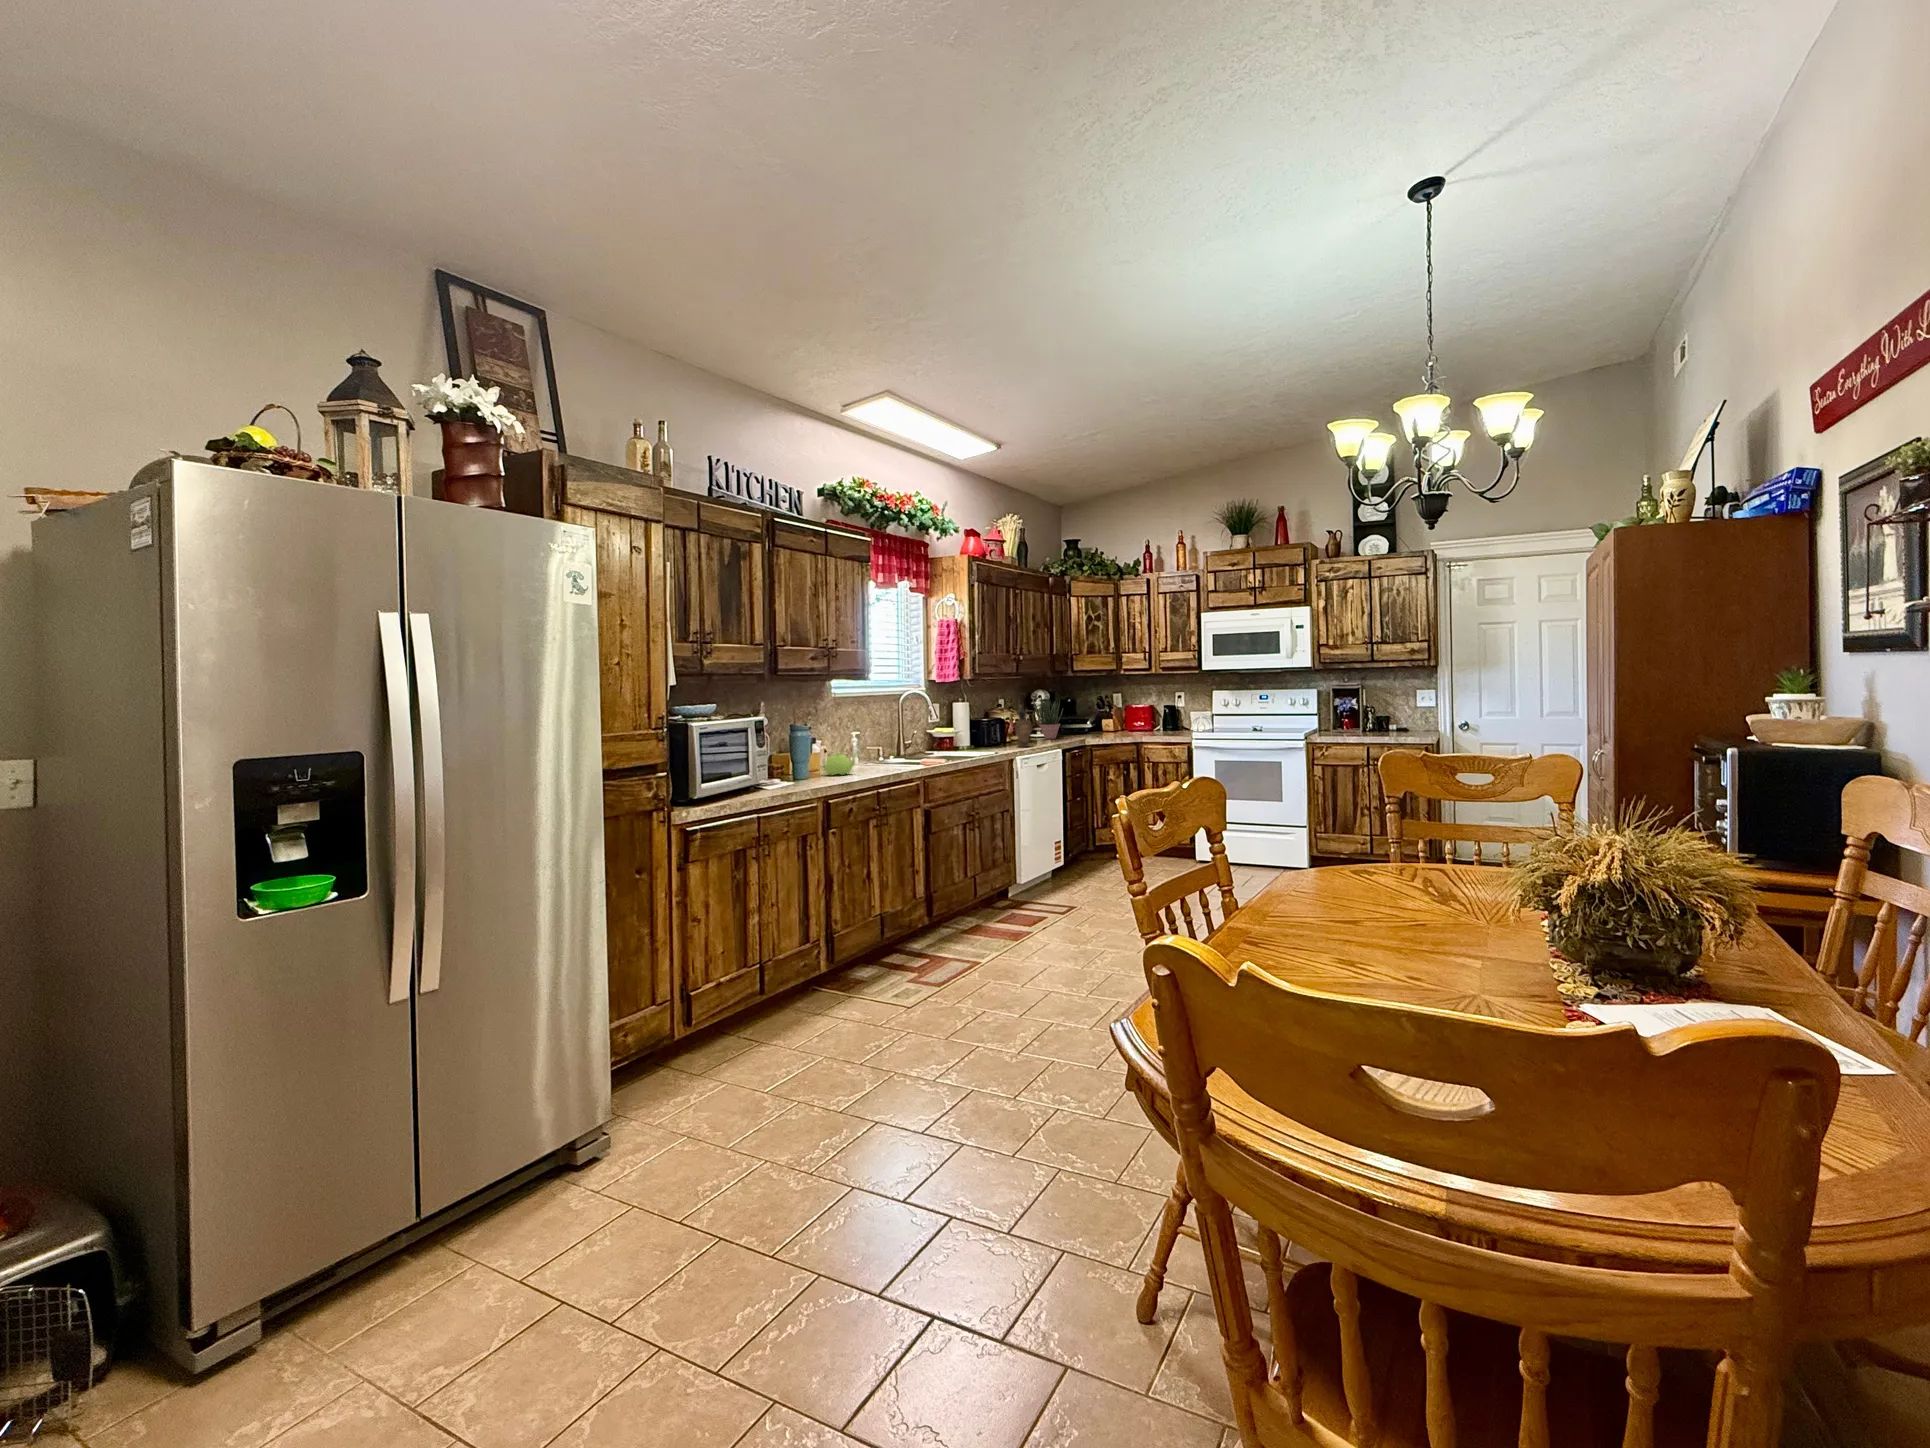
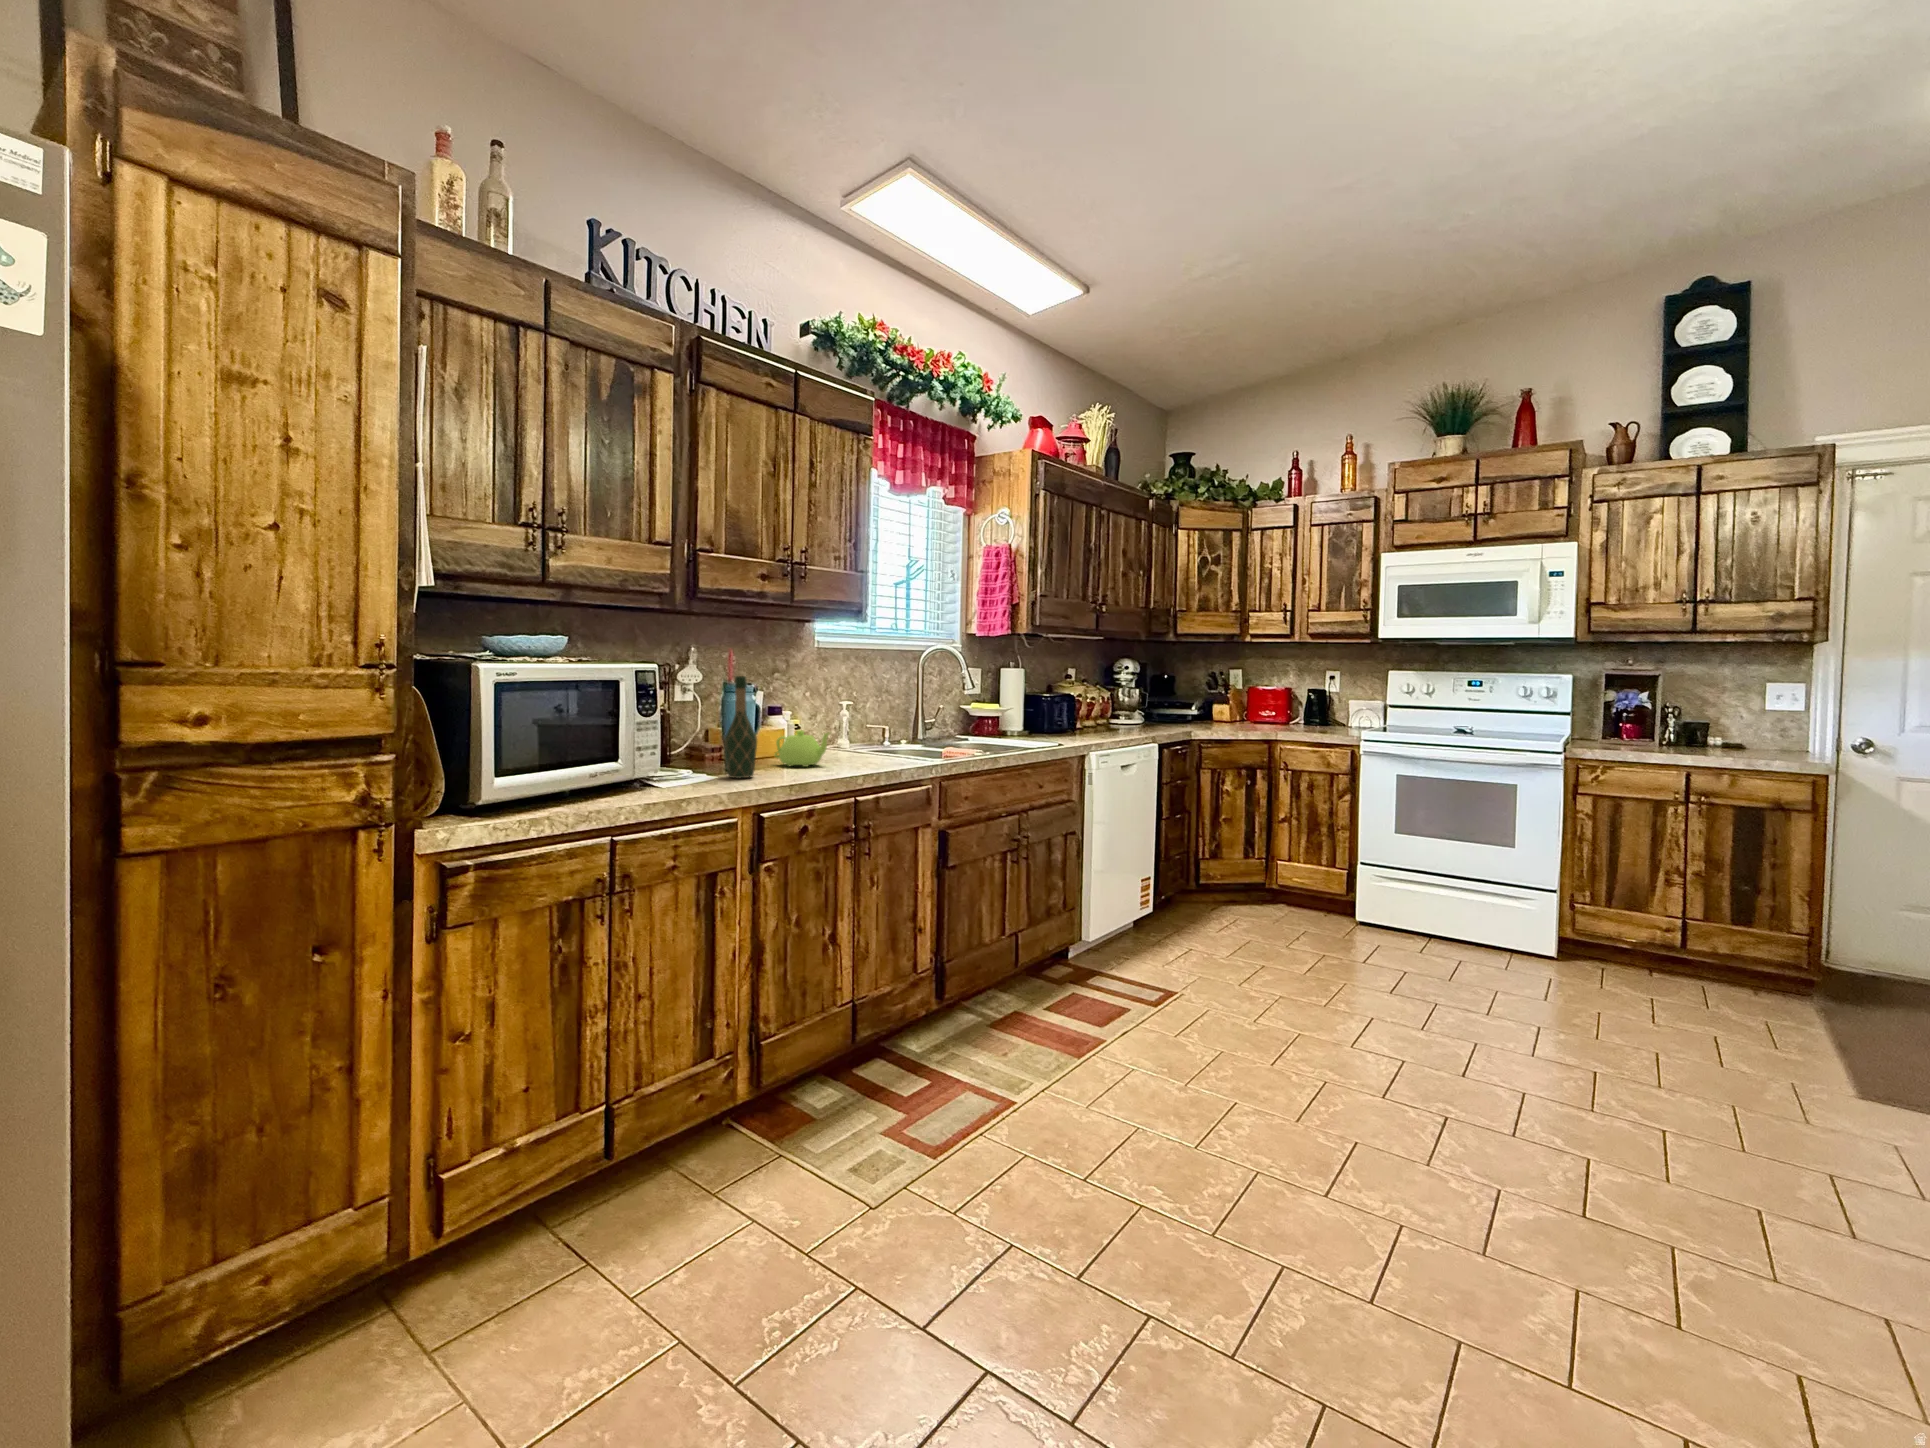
potted plant: present [1033,697,1063,739] -> none [1115,665,1160,727]
ceramic pitcher: present [1015,705,1033,747] -> none [1089,674,1116,736]
wine bottle: none [799,721,819,783] -> present [724,676,757,778]

